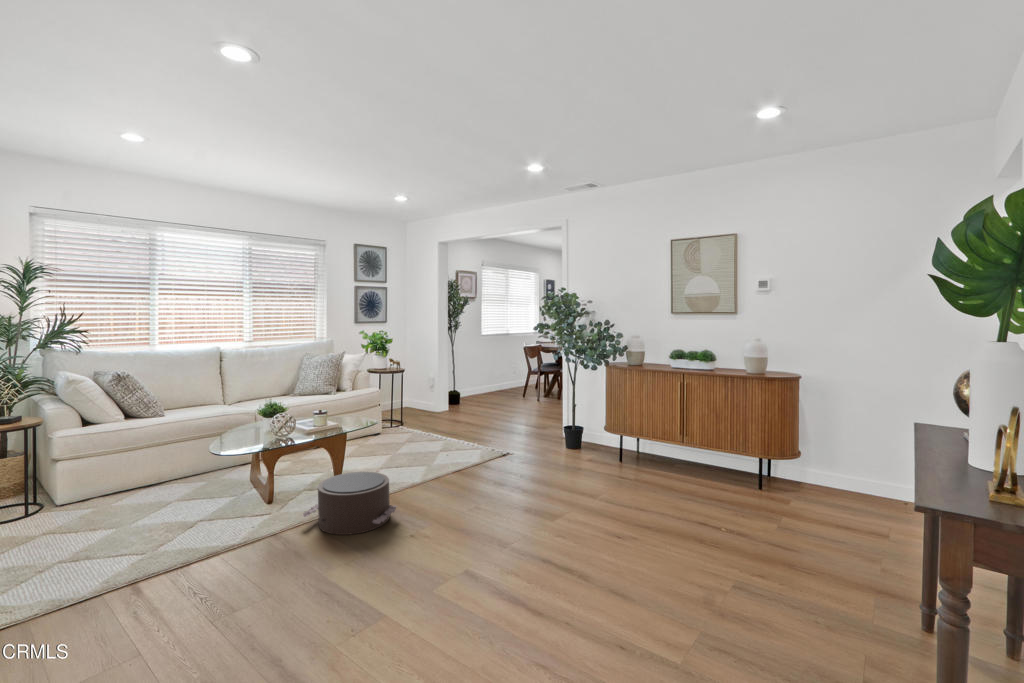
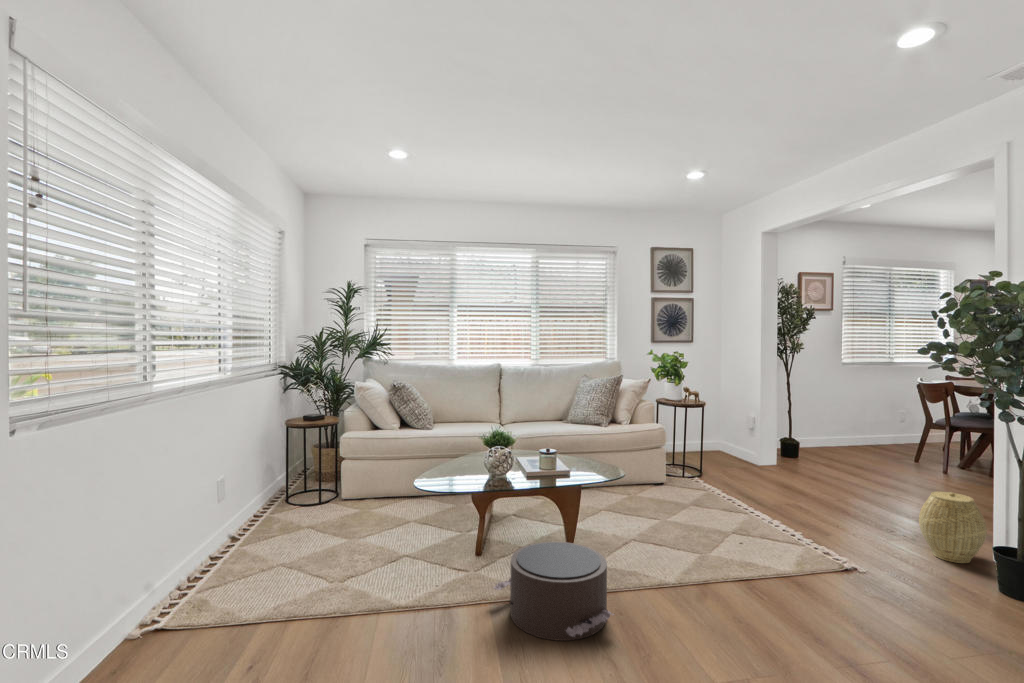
woven basket: none [538,405,567,443] -> present [919,491,987,563]

